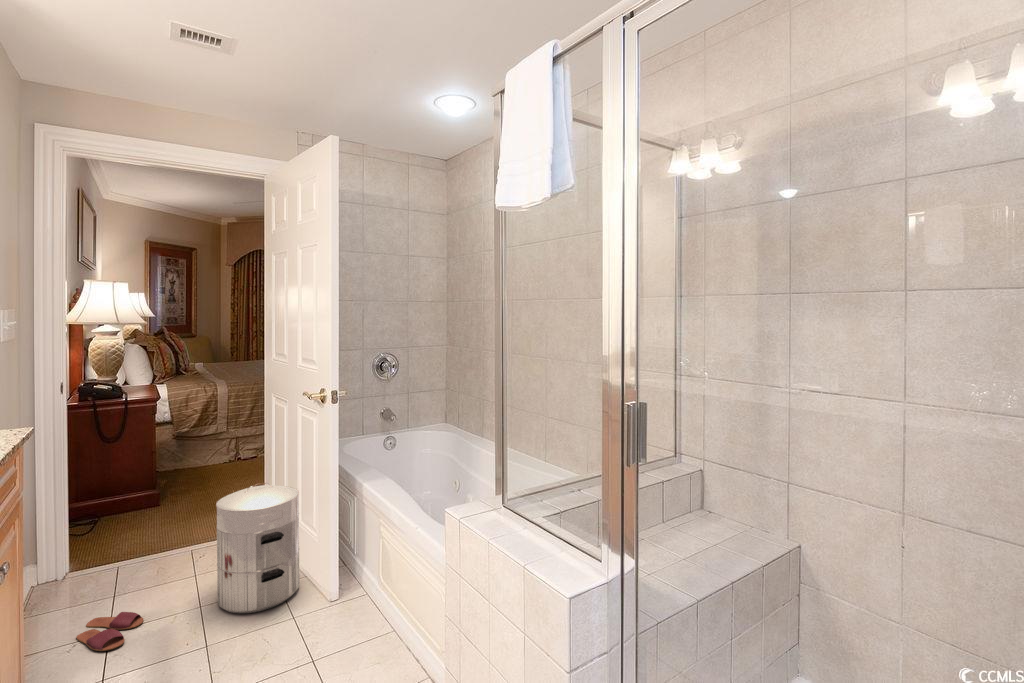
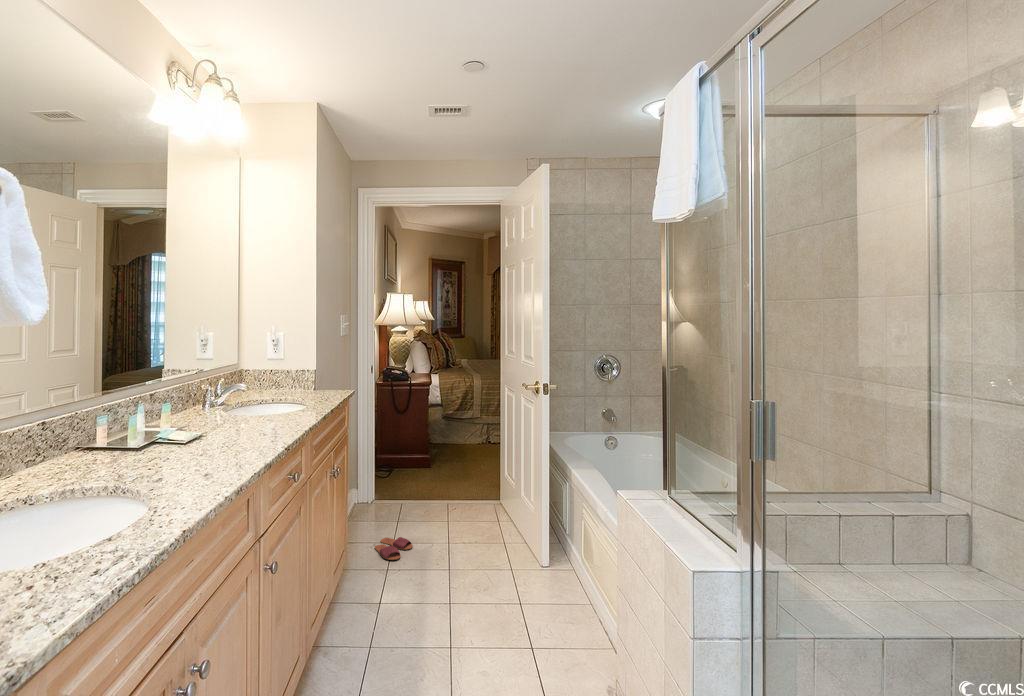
waste bin: present [216,483,300,613] -> none [459,457,520,560]

